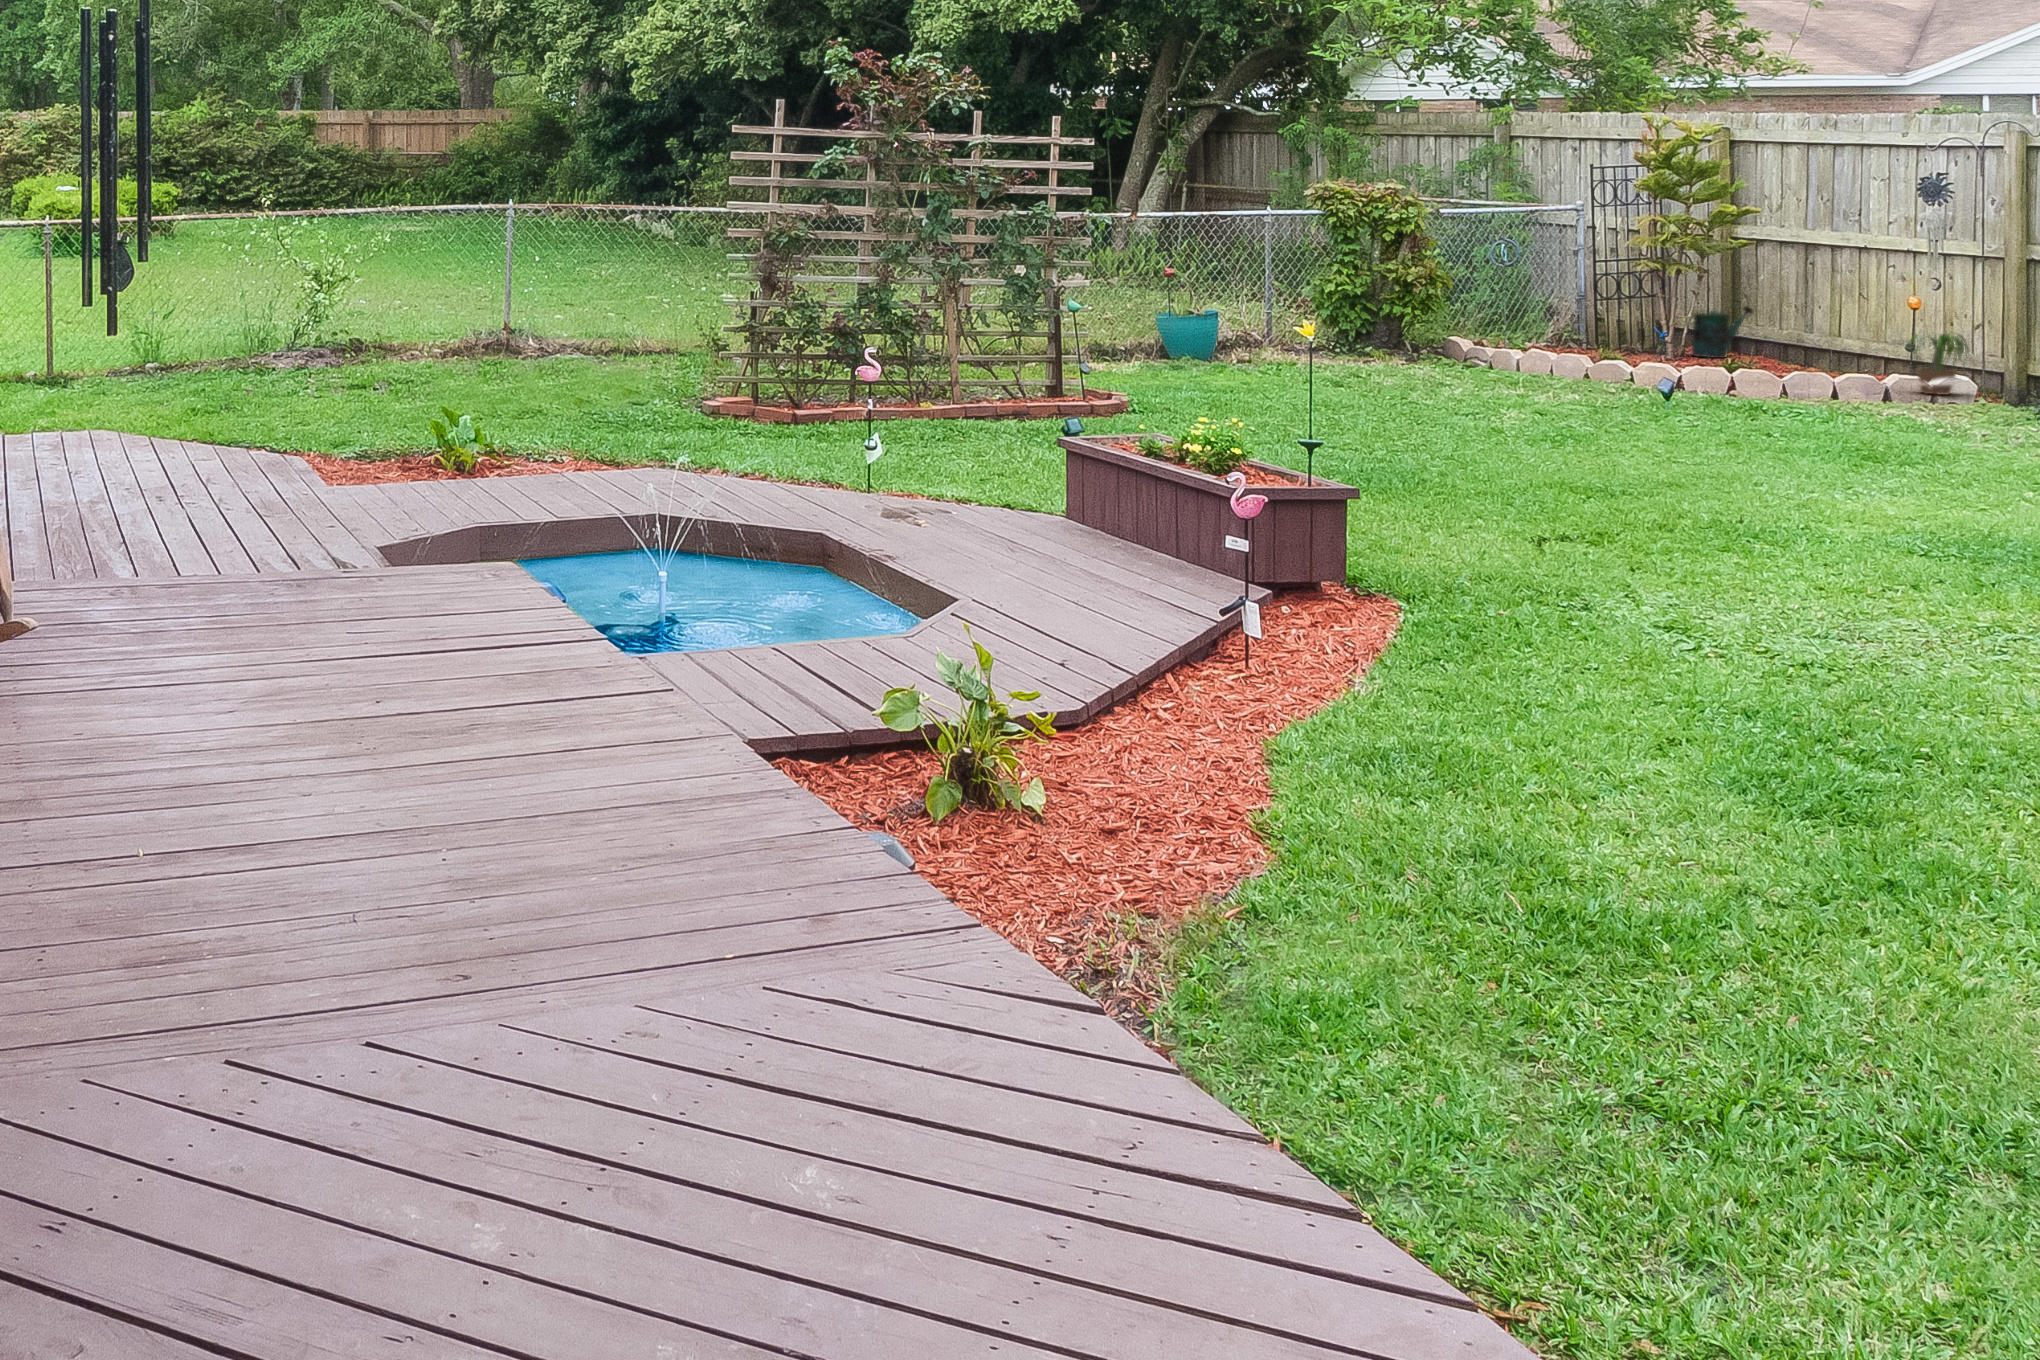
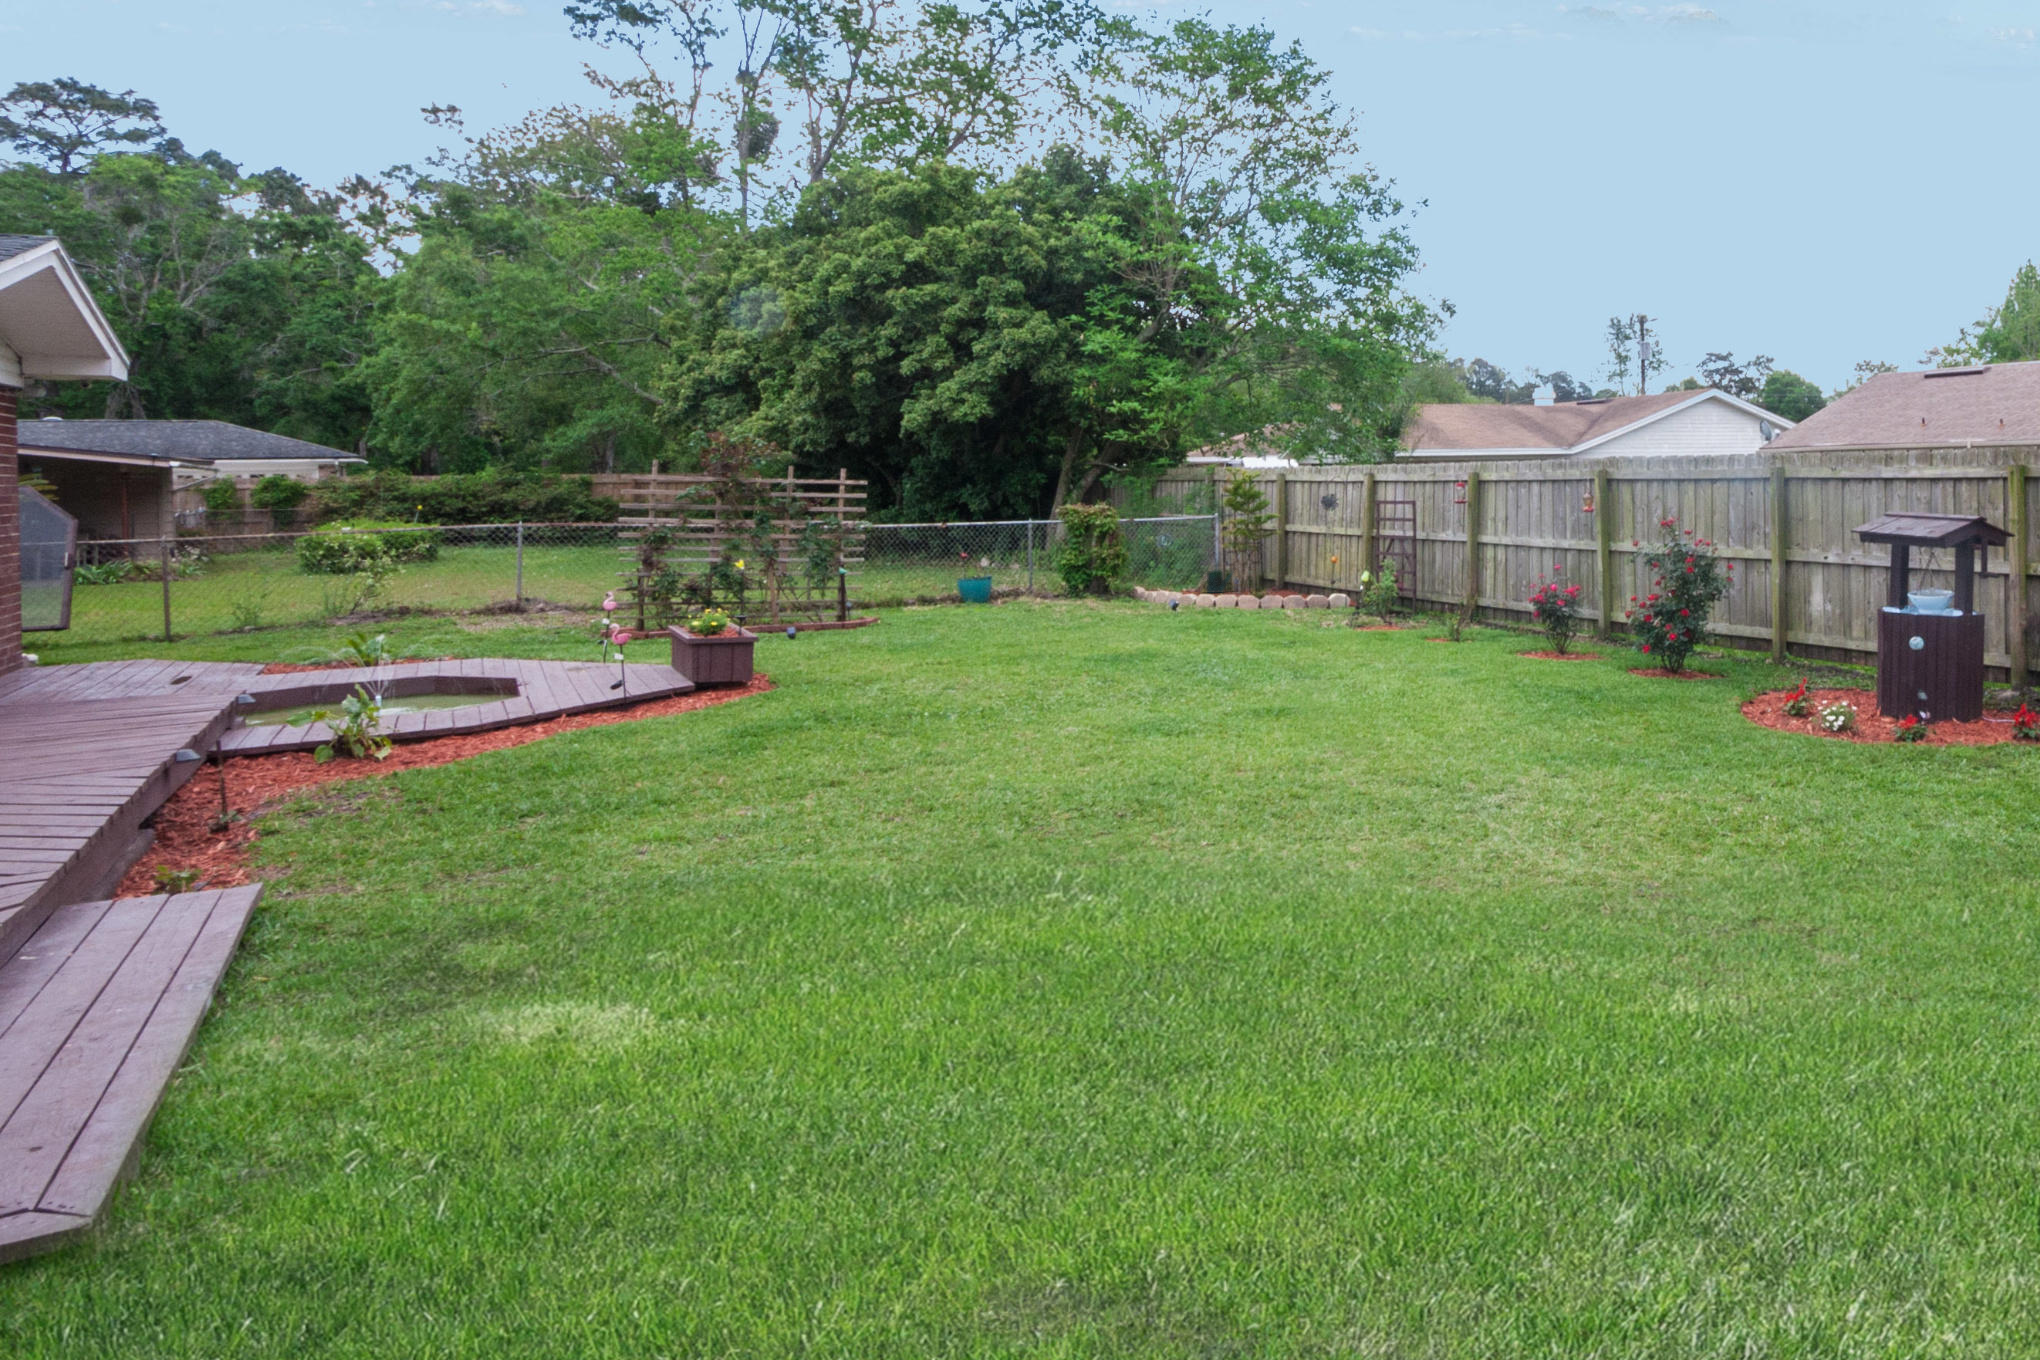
potted plant: present [1907,334,1969,395] -> none [1241,575,1276,605]

